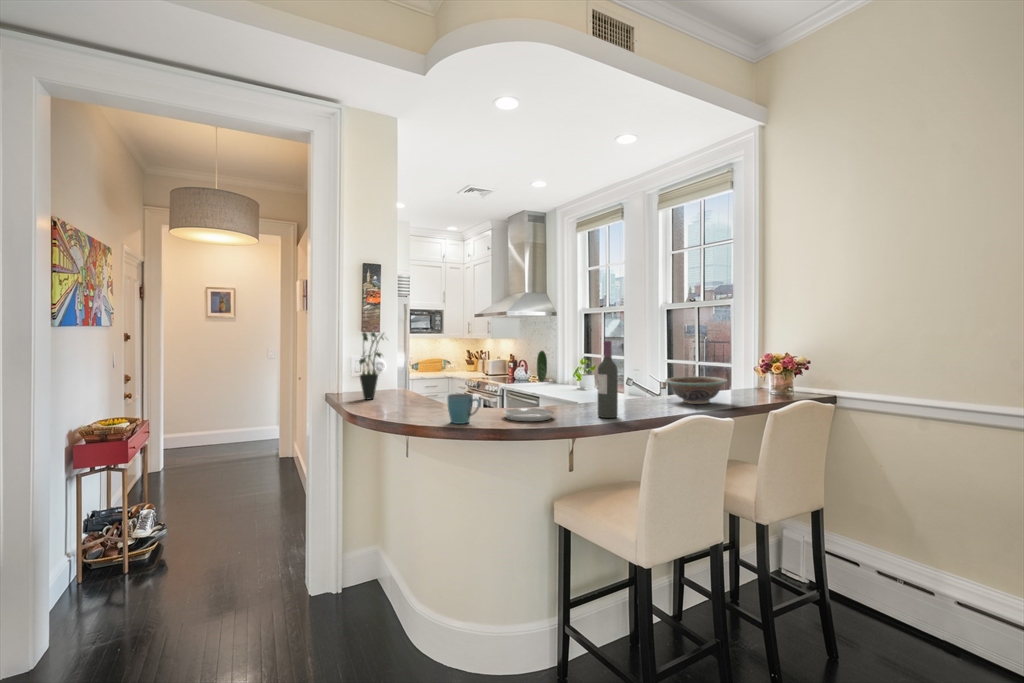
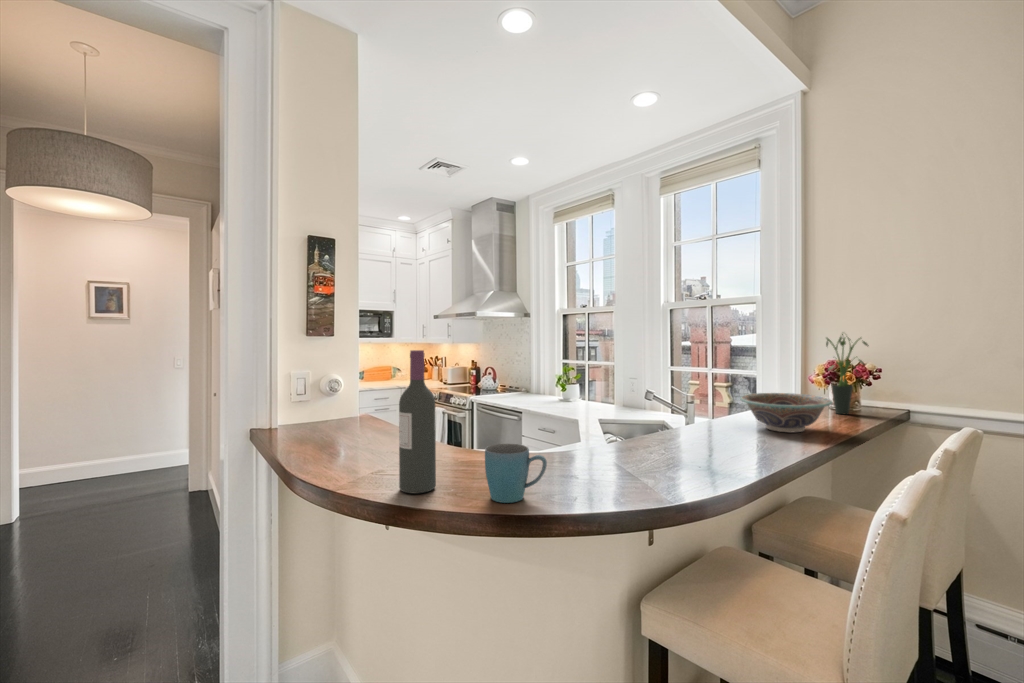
potted plant: present [359,332,383,400] -> present [826,334,869,414]
wine bottle: present [598,341,618,418] -> present [399,350,436,493]
plate: present [503,351,554,421] -> none [565,364,653,488]

